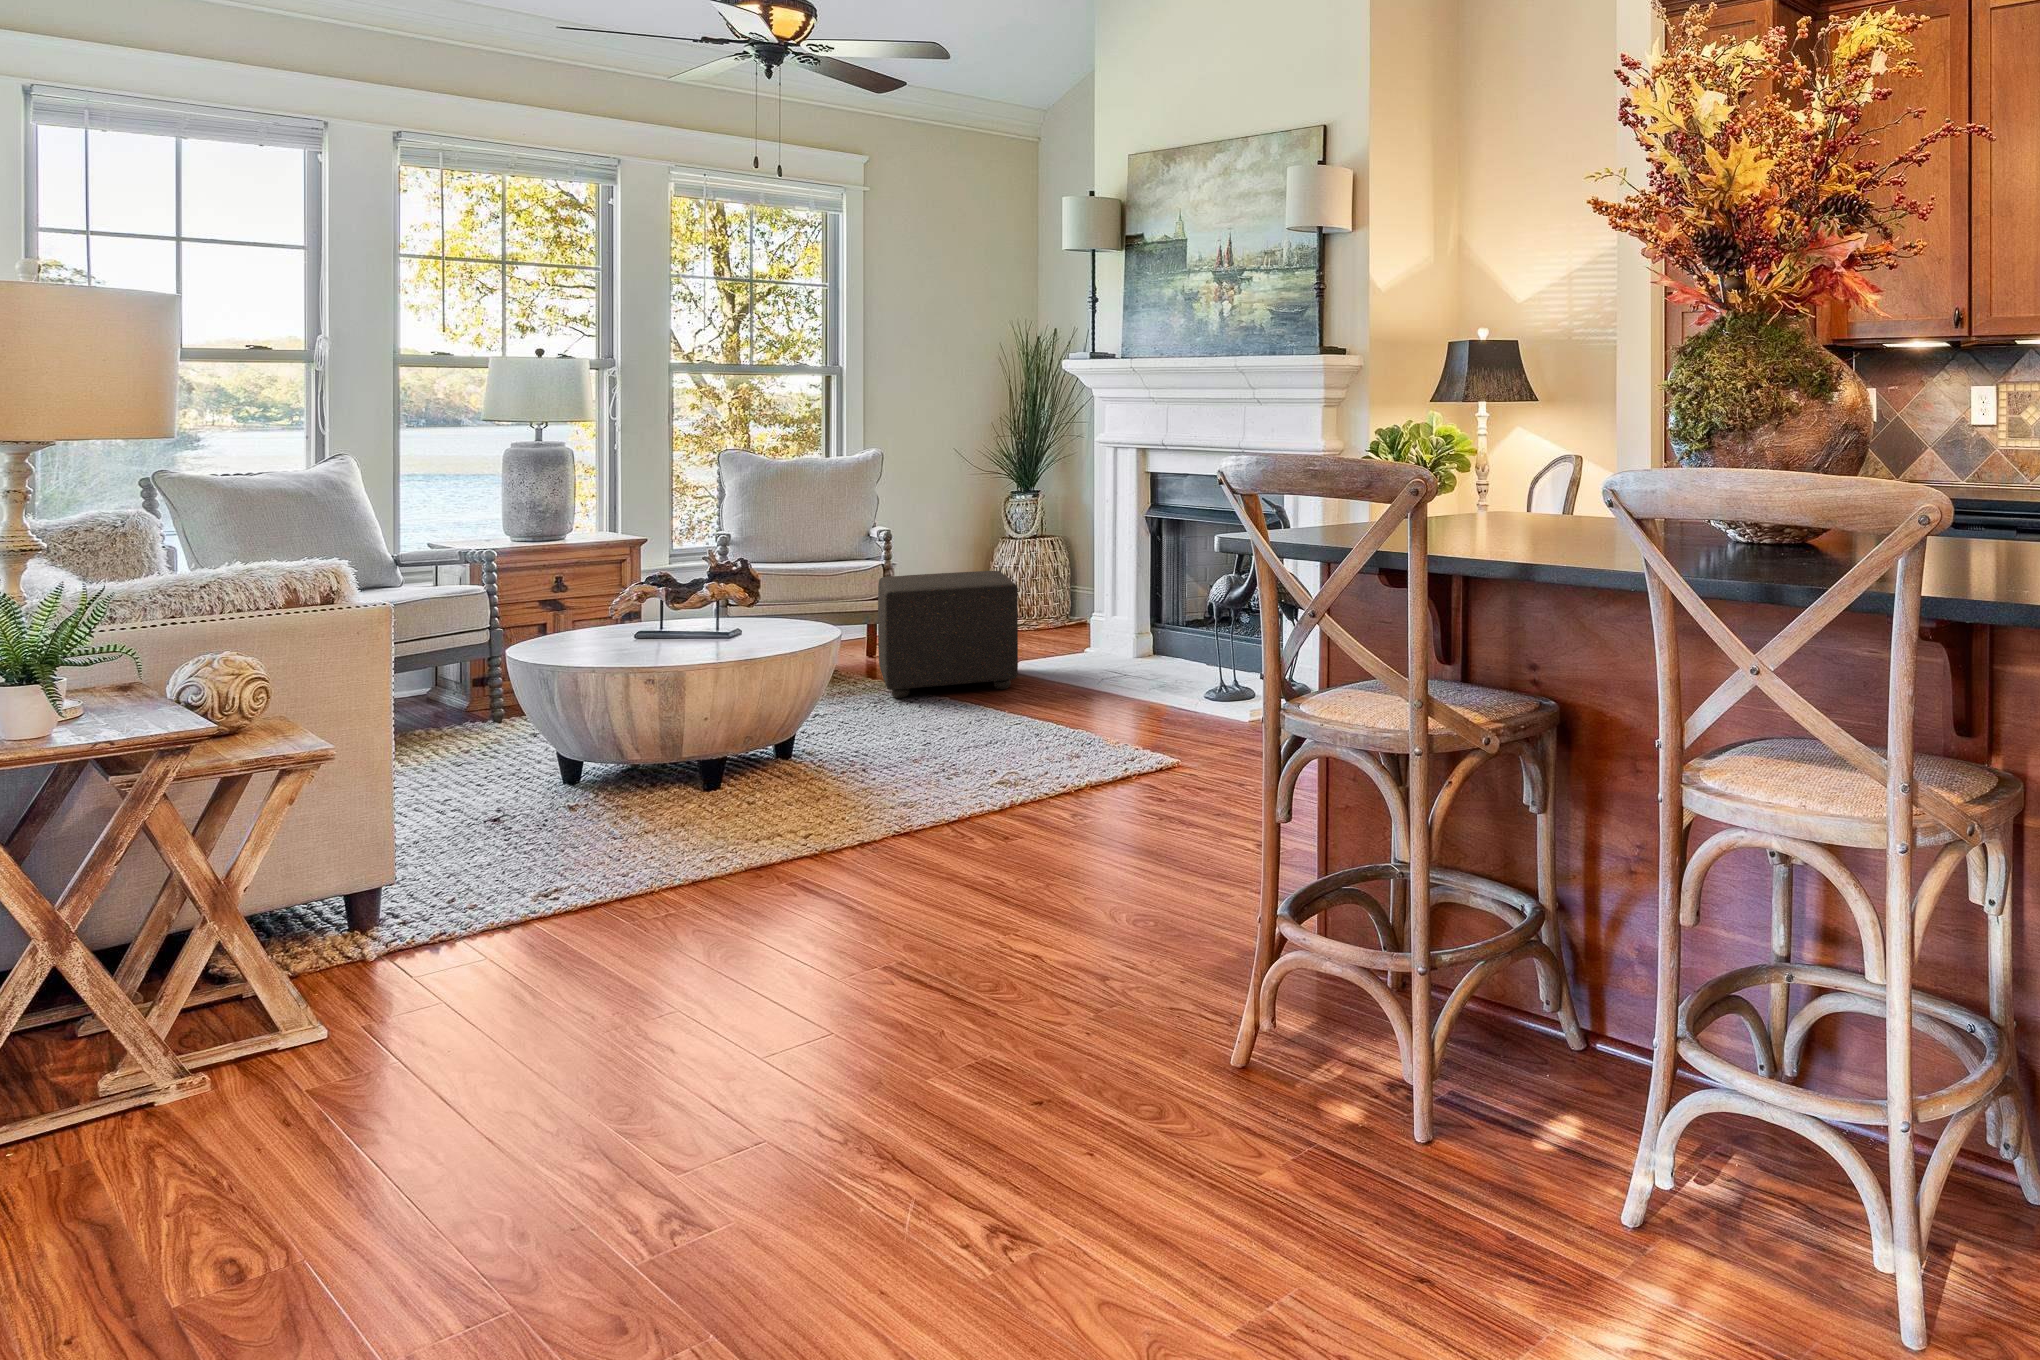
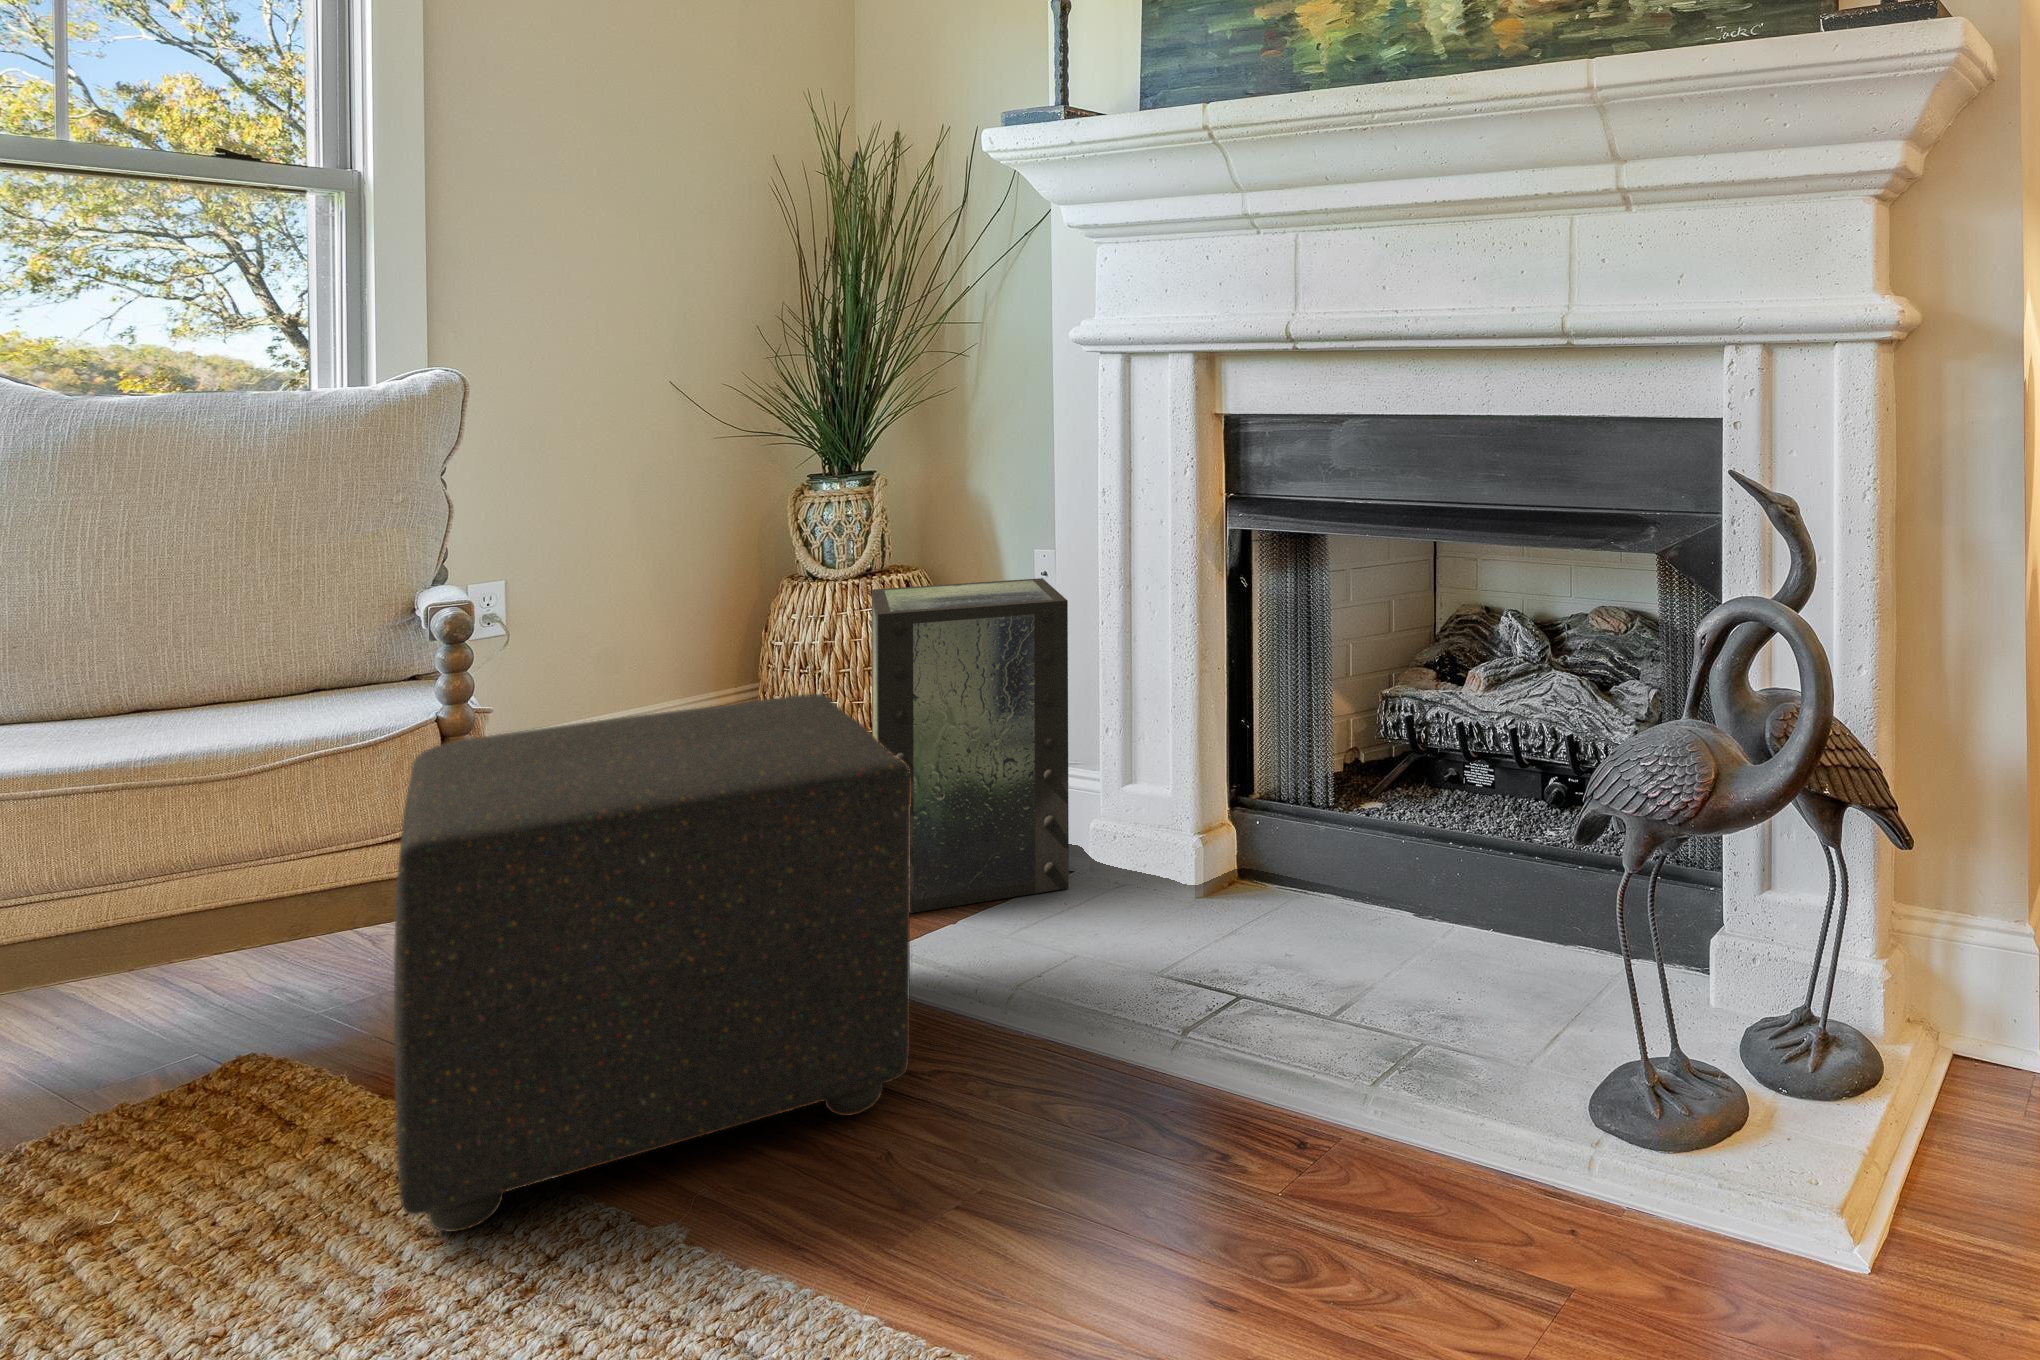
storage box: none [1022,538,1094,659] -> present [872,578,1069,913]

